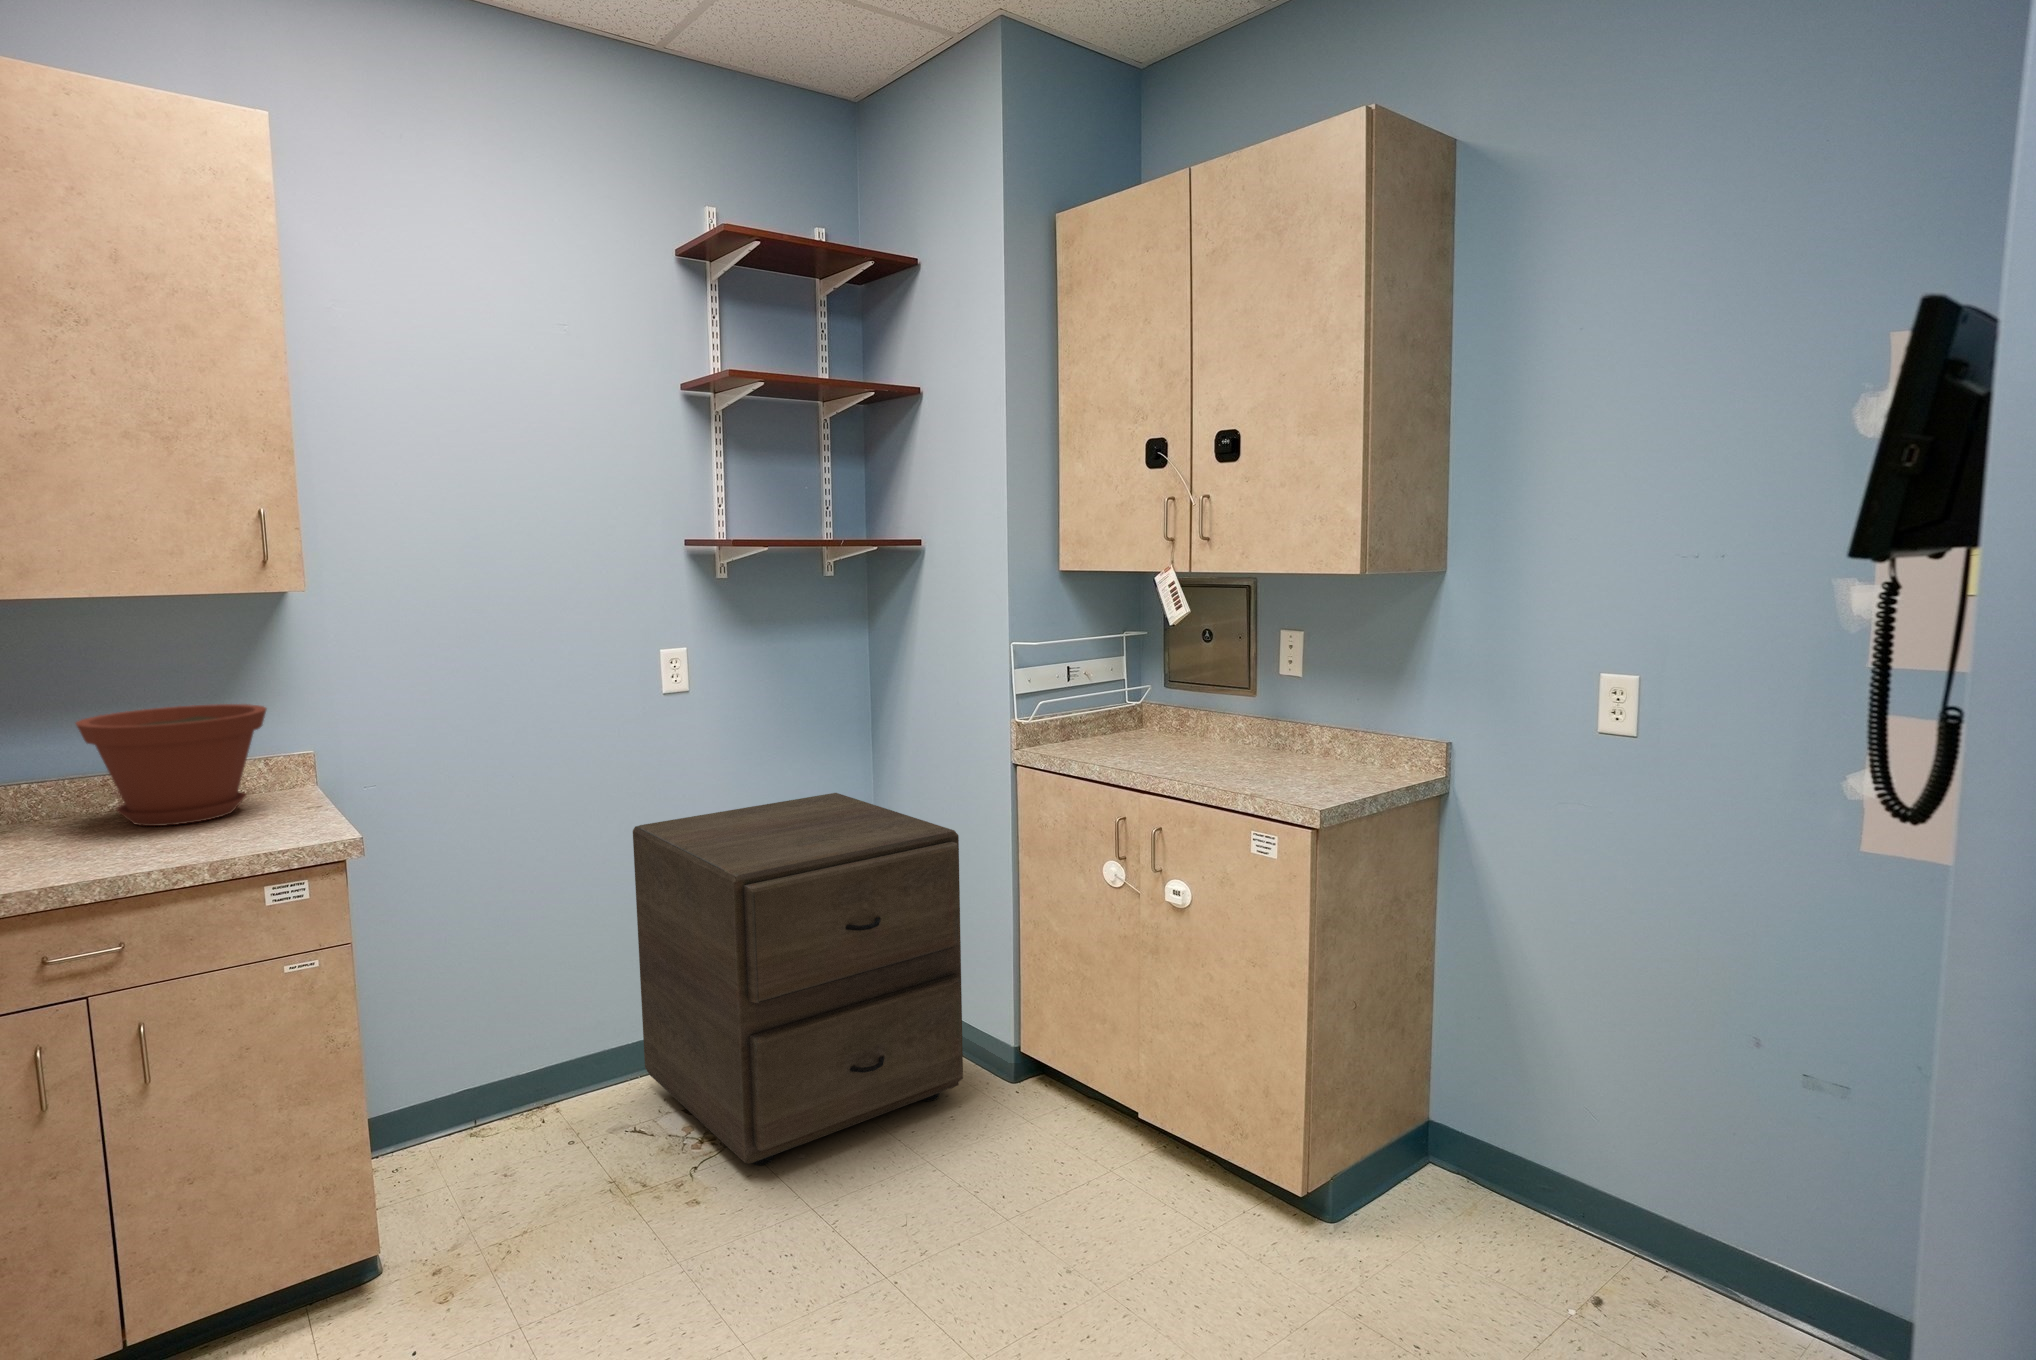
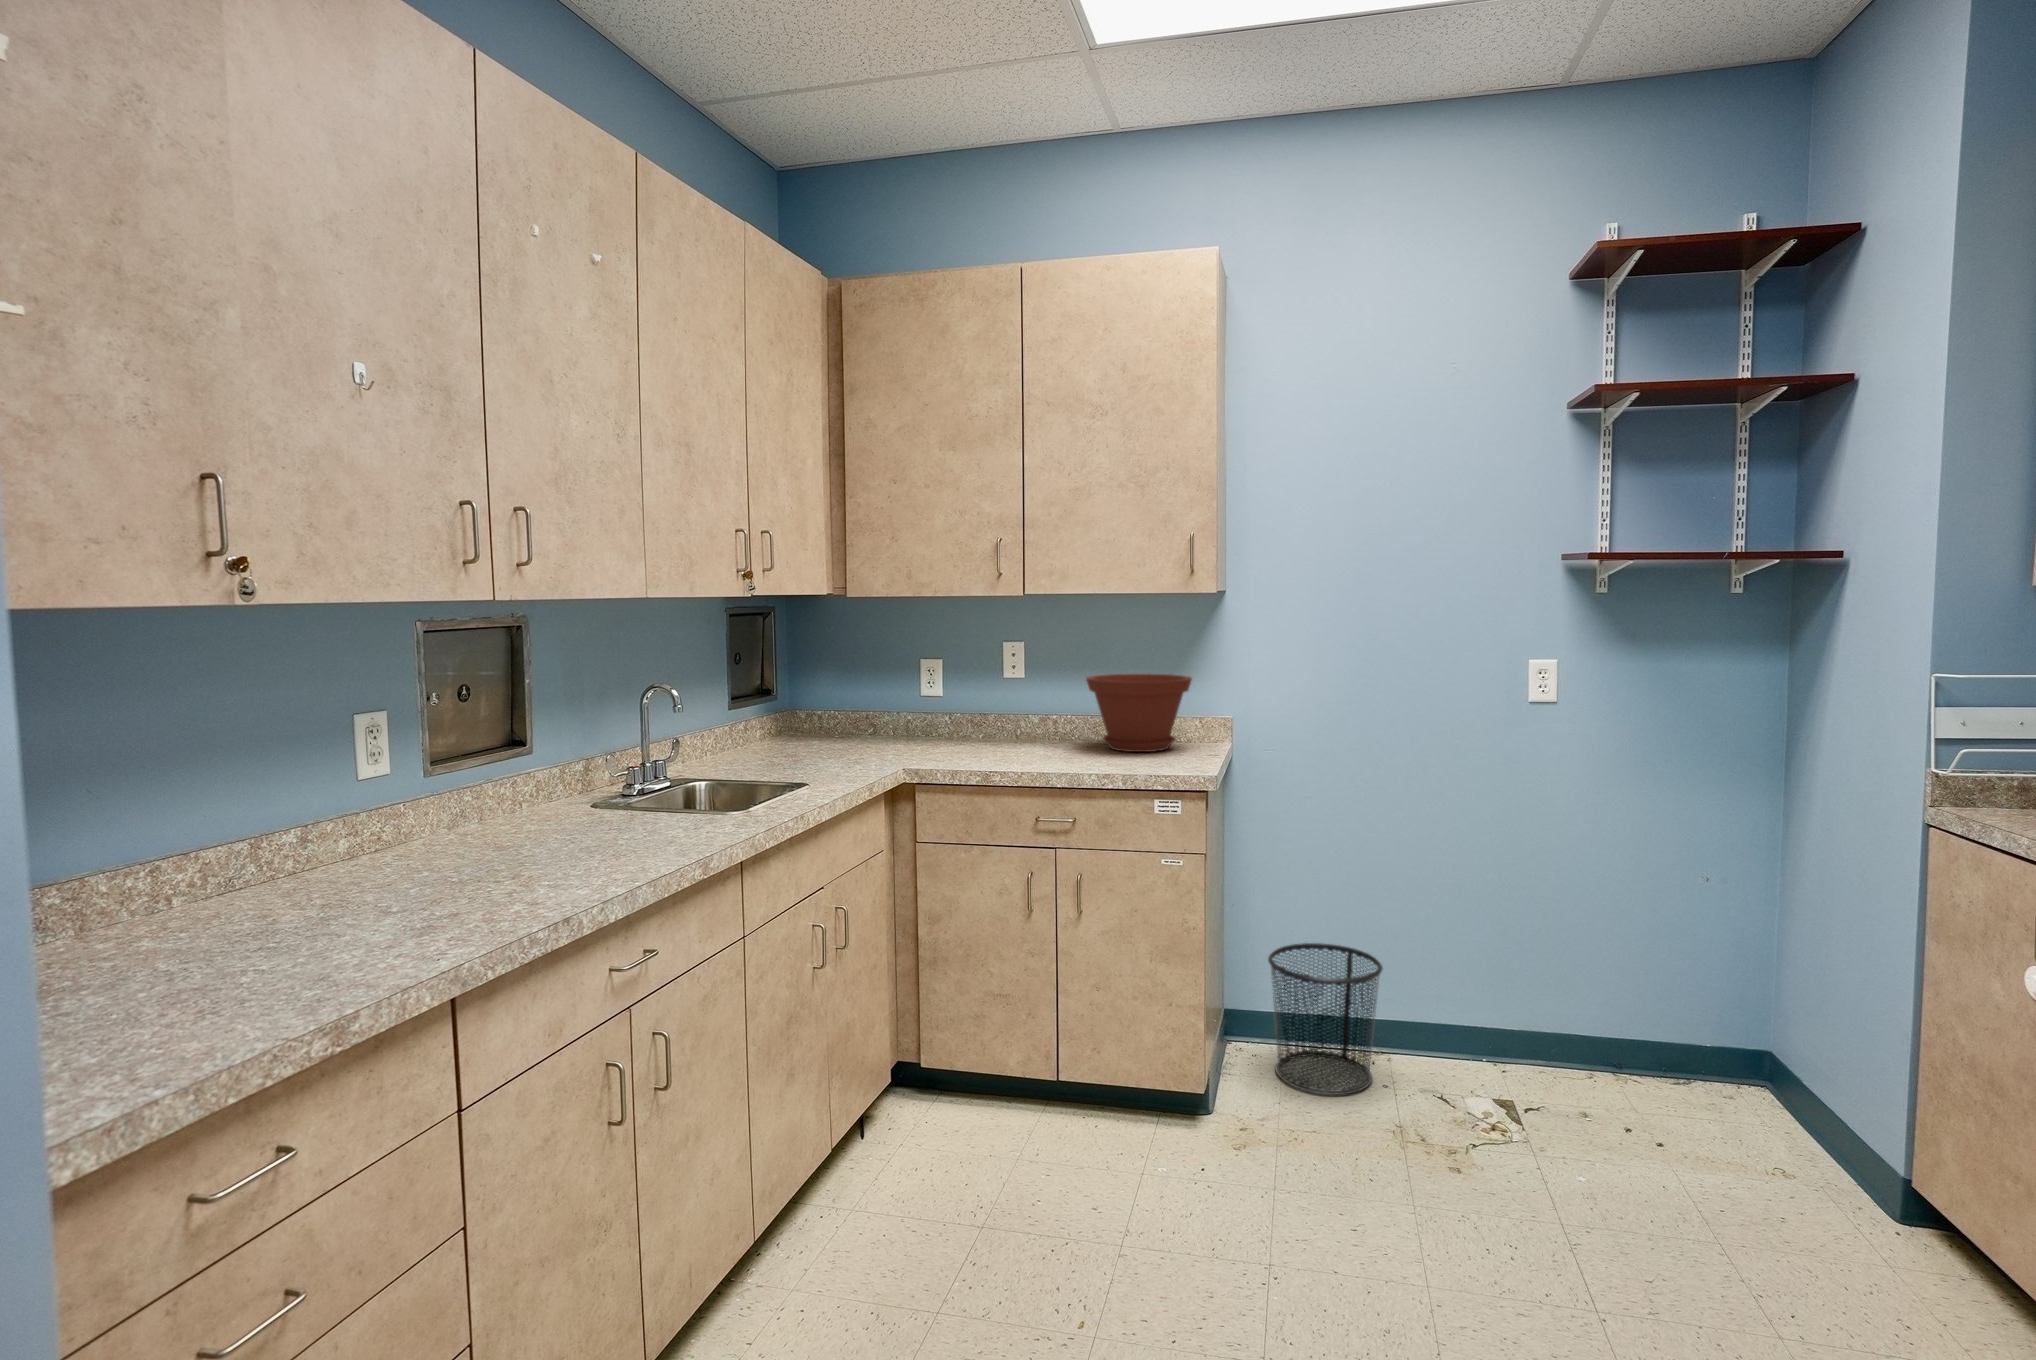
filing cabinet: present [633,793,963,1165] -> none [1473,821,1835,1197]
waste bin: none [411,1002,558,1191] -> present [1268,943,1383,1095]

